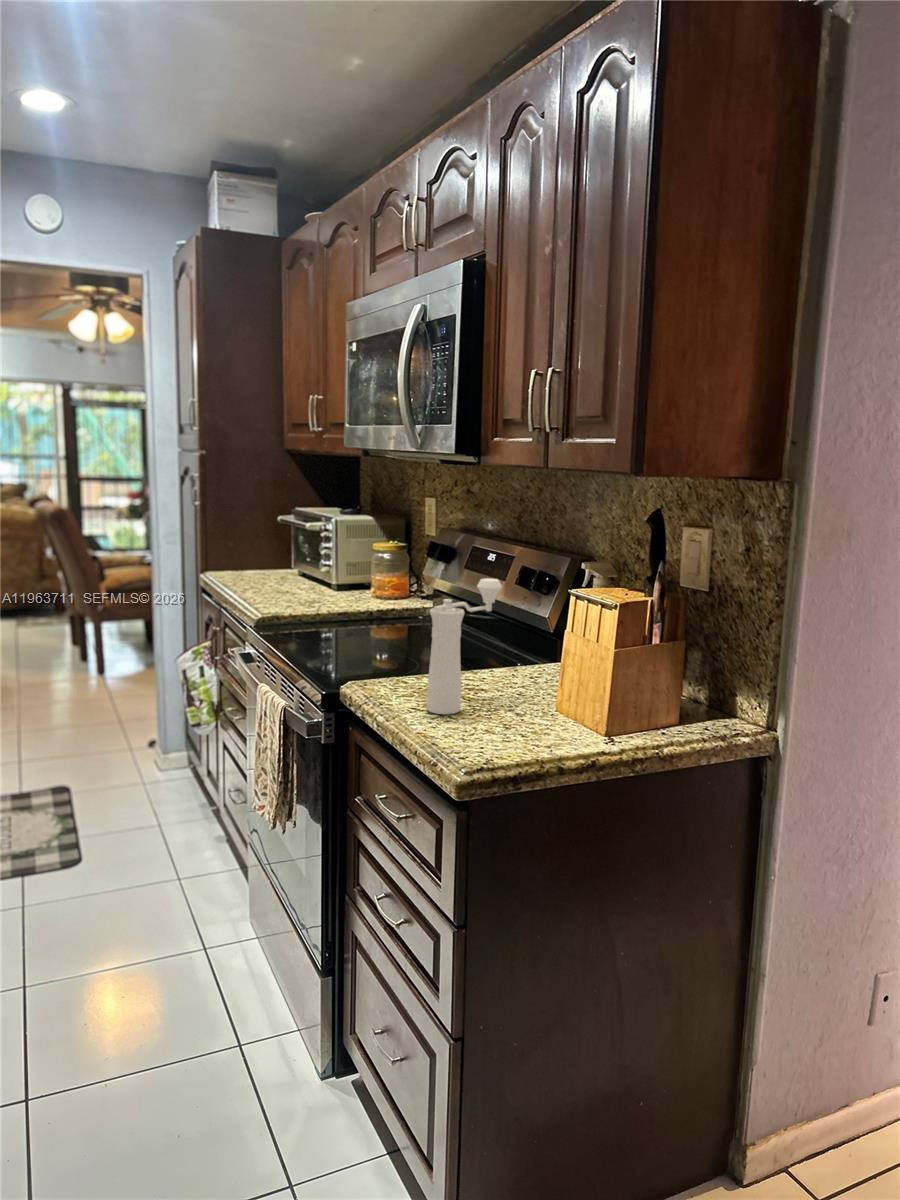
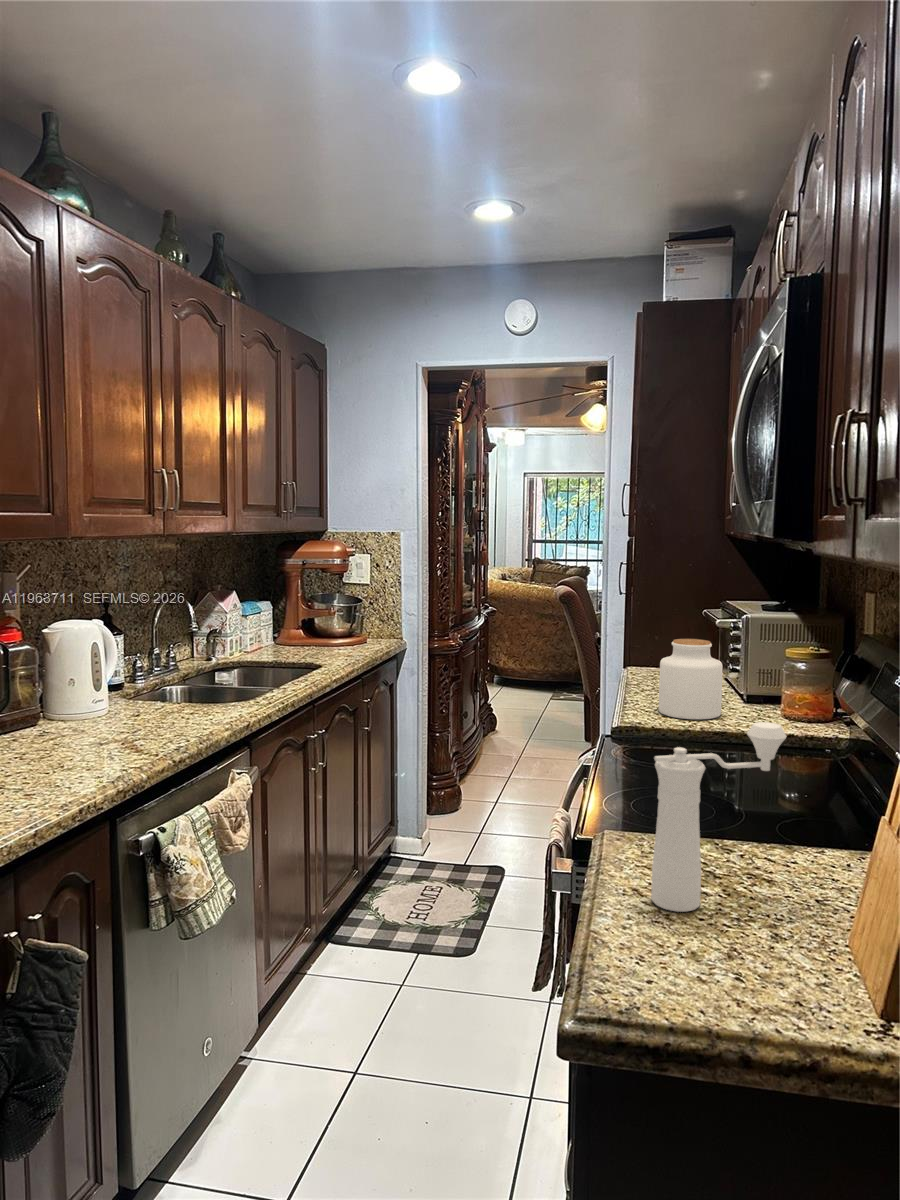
jar: none [282,539,334,605] -> present [659,639,723,719]

